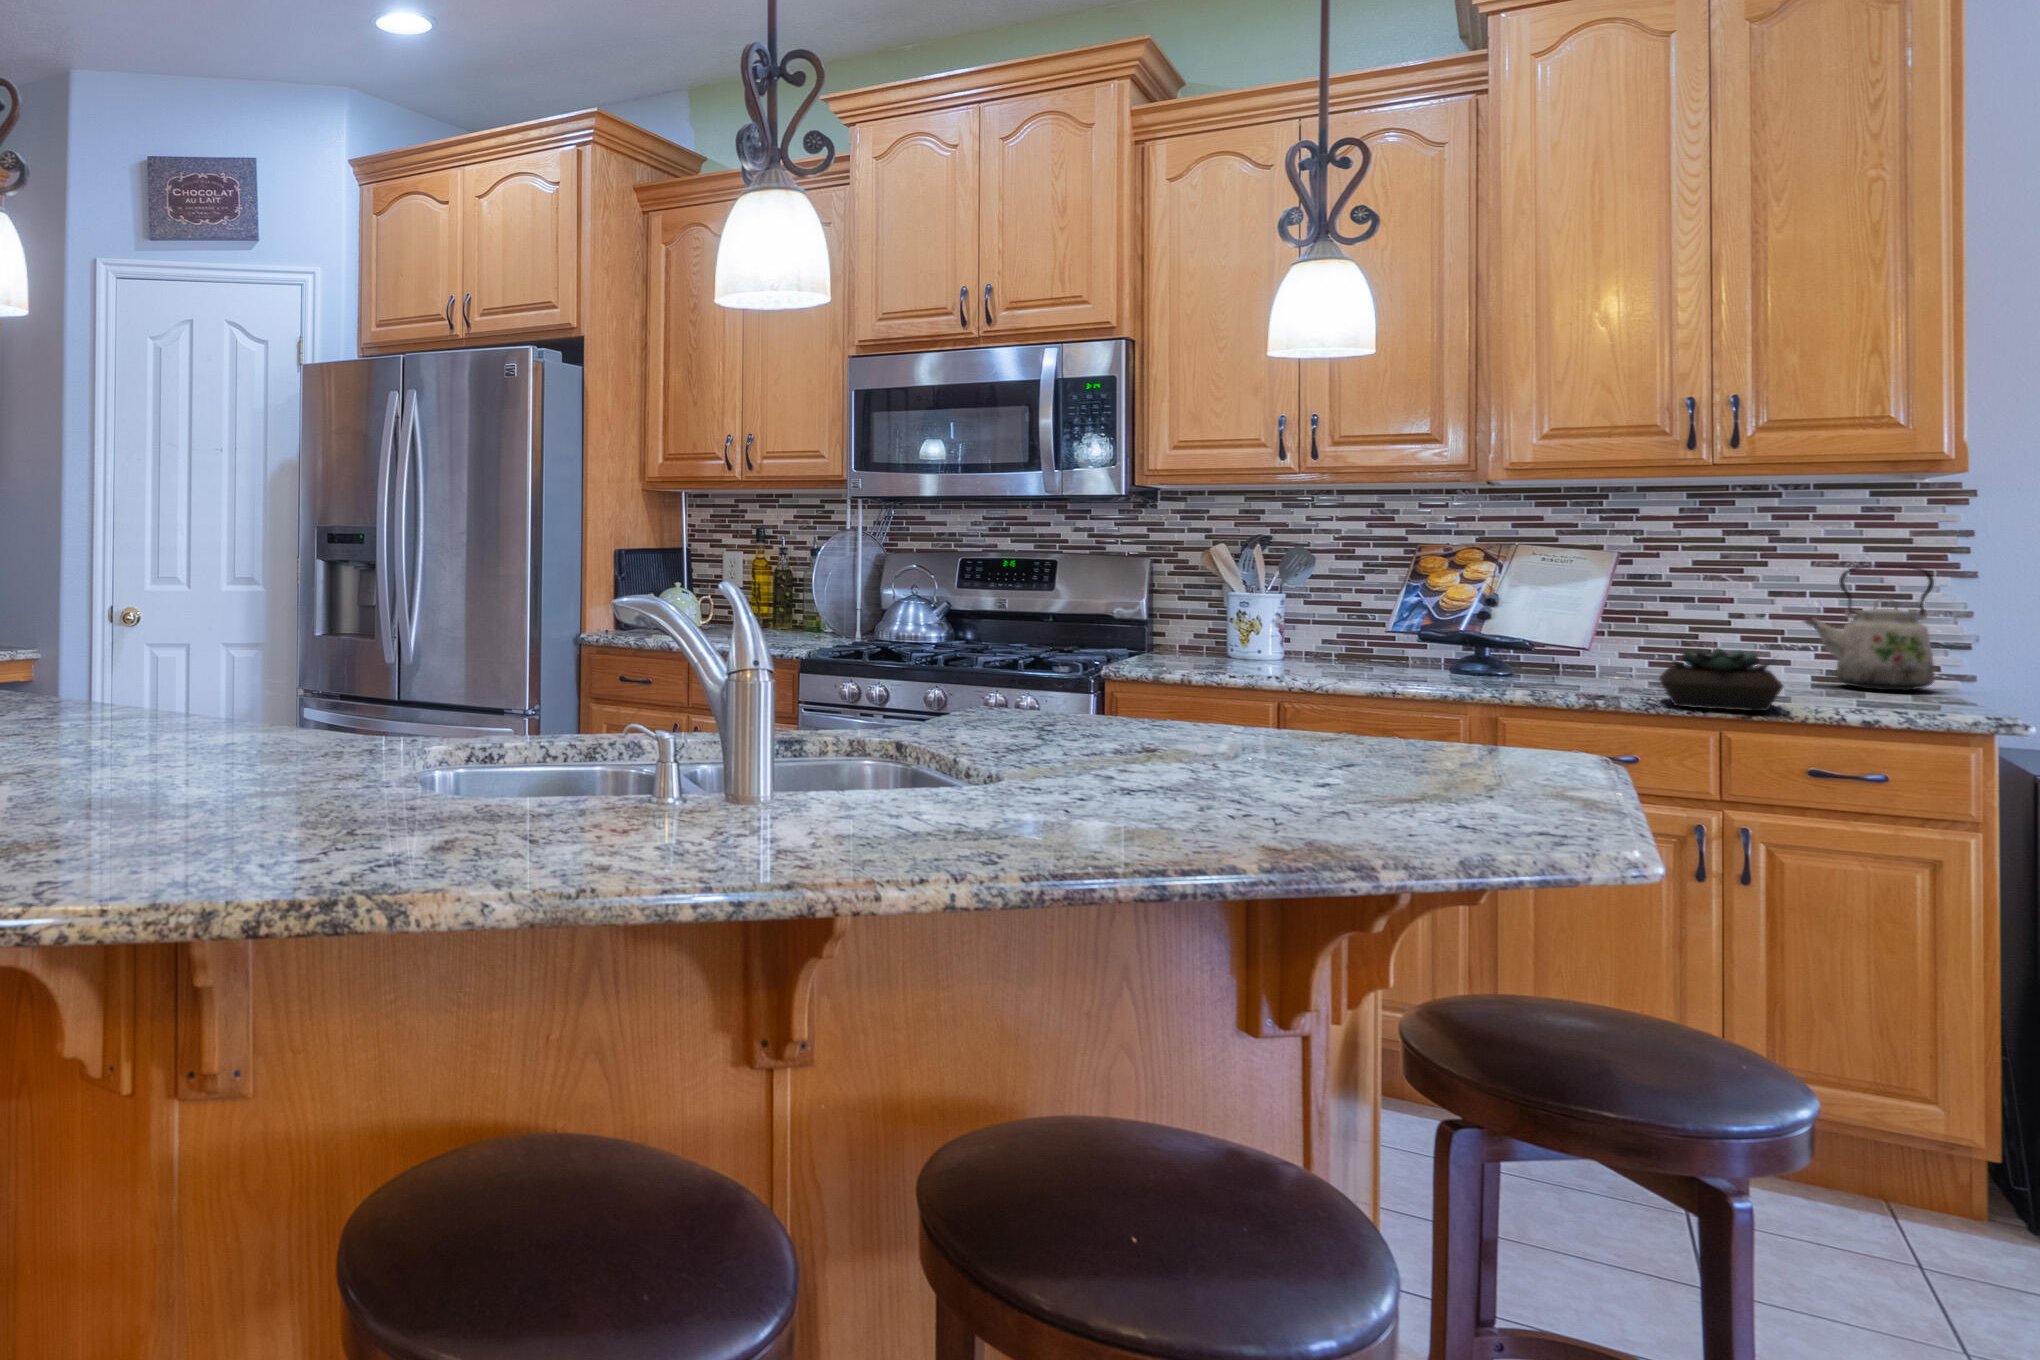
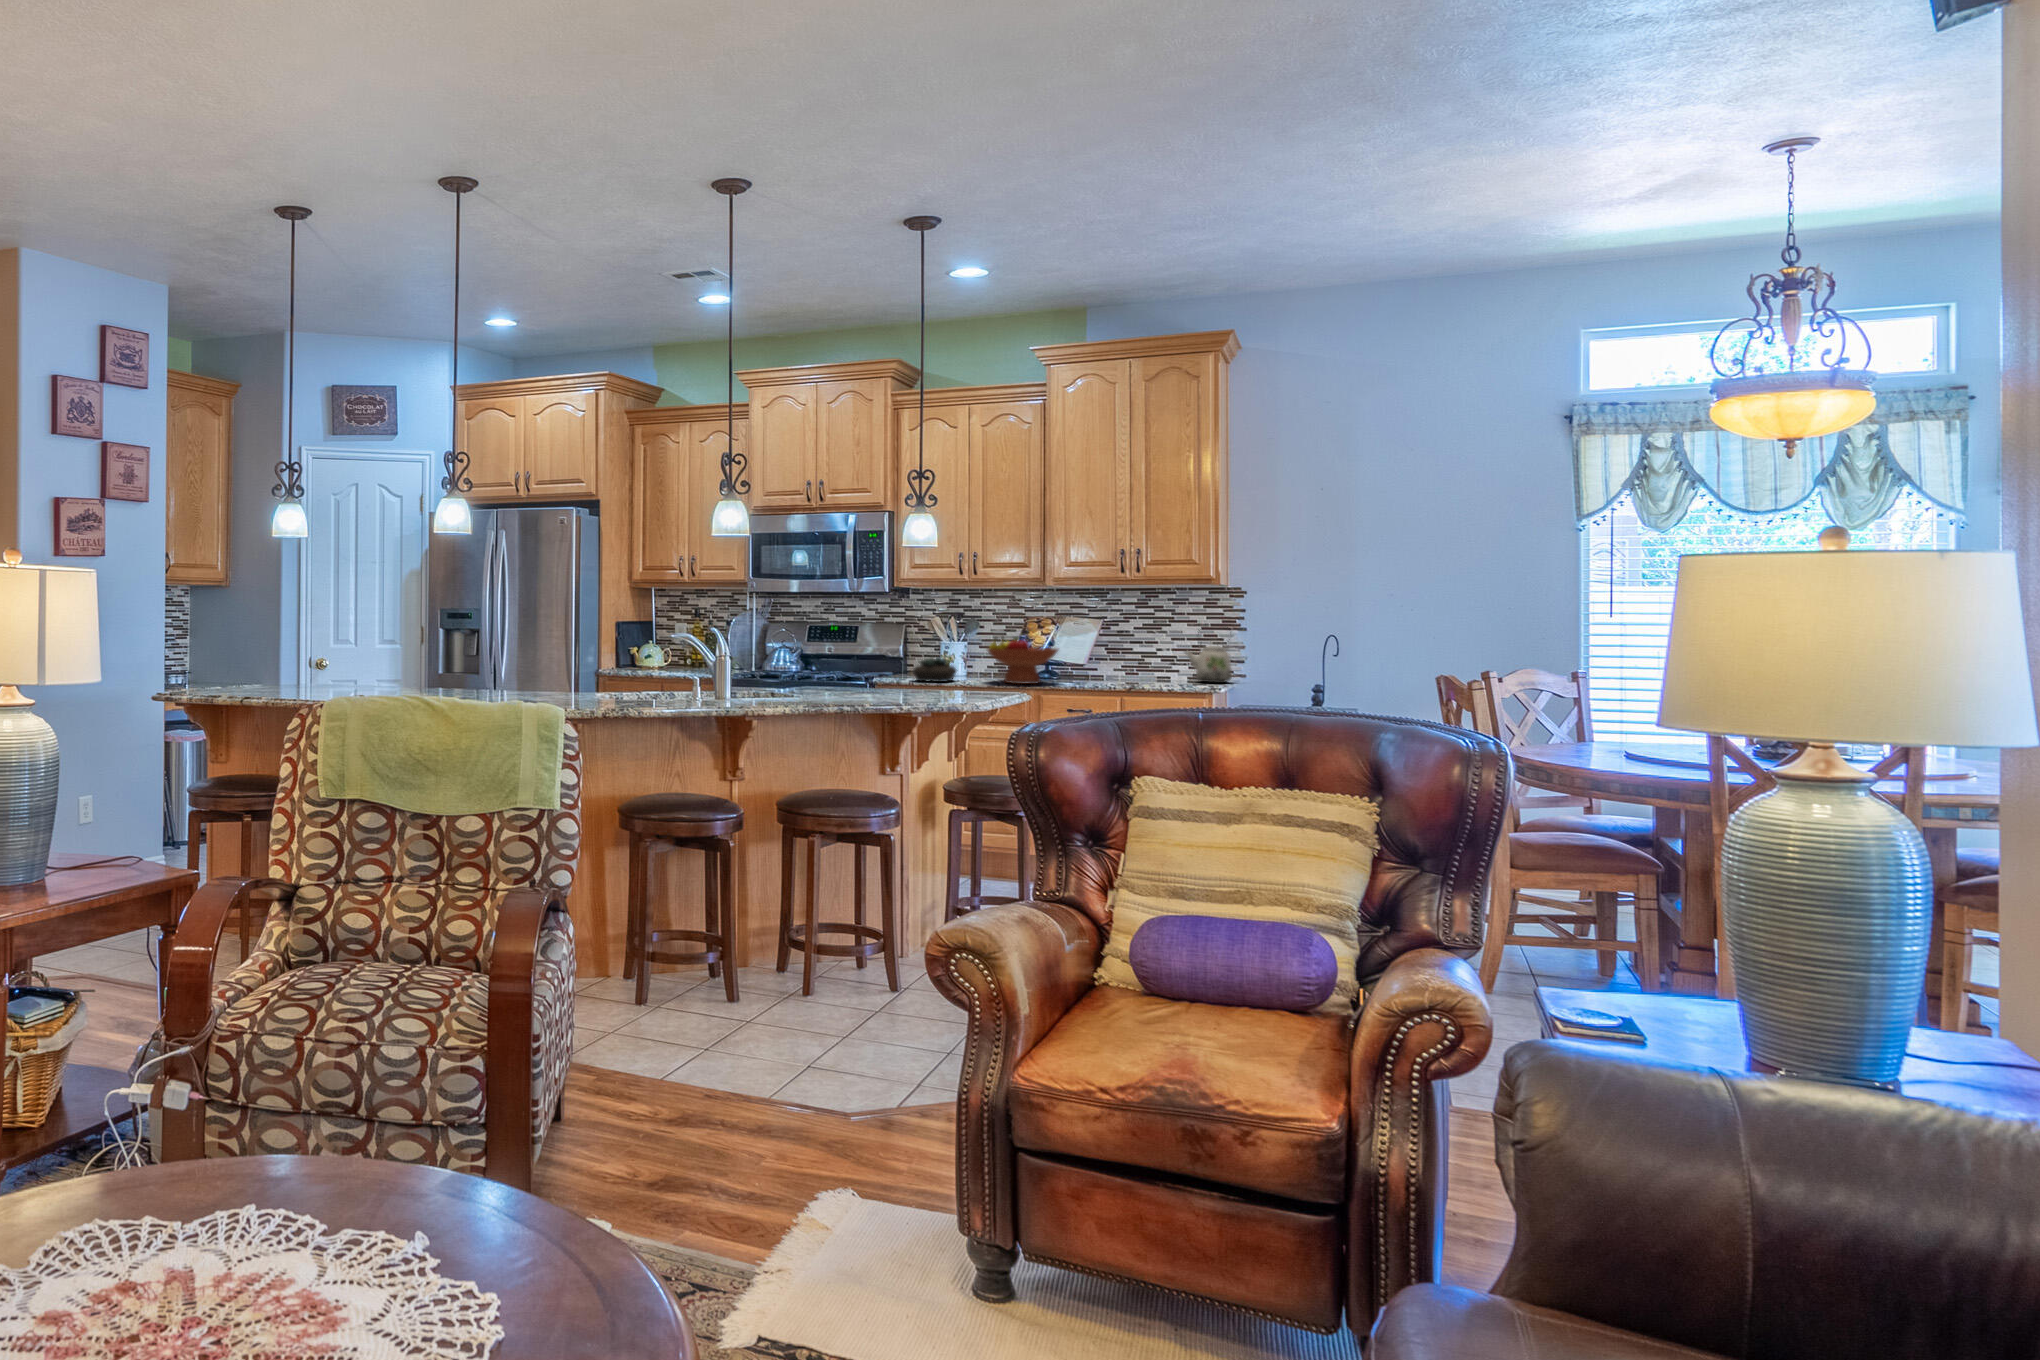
fruit bowl: none [1351,583,1531,687] -> present [987,637,1058,684]
succulent plant: present [1659,648,1783,711] -> present [913,658,957,682]

